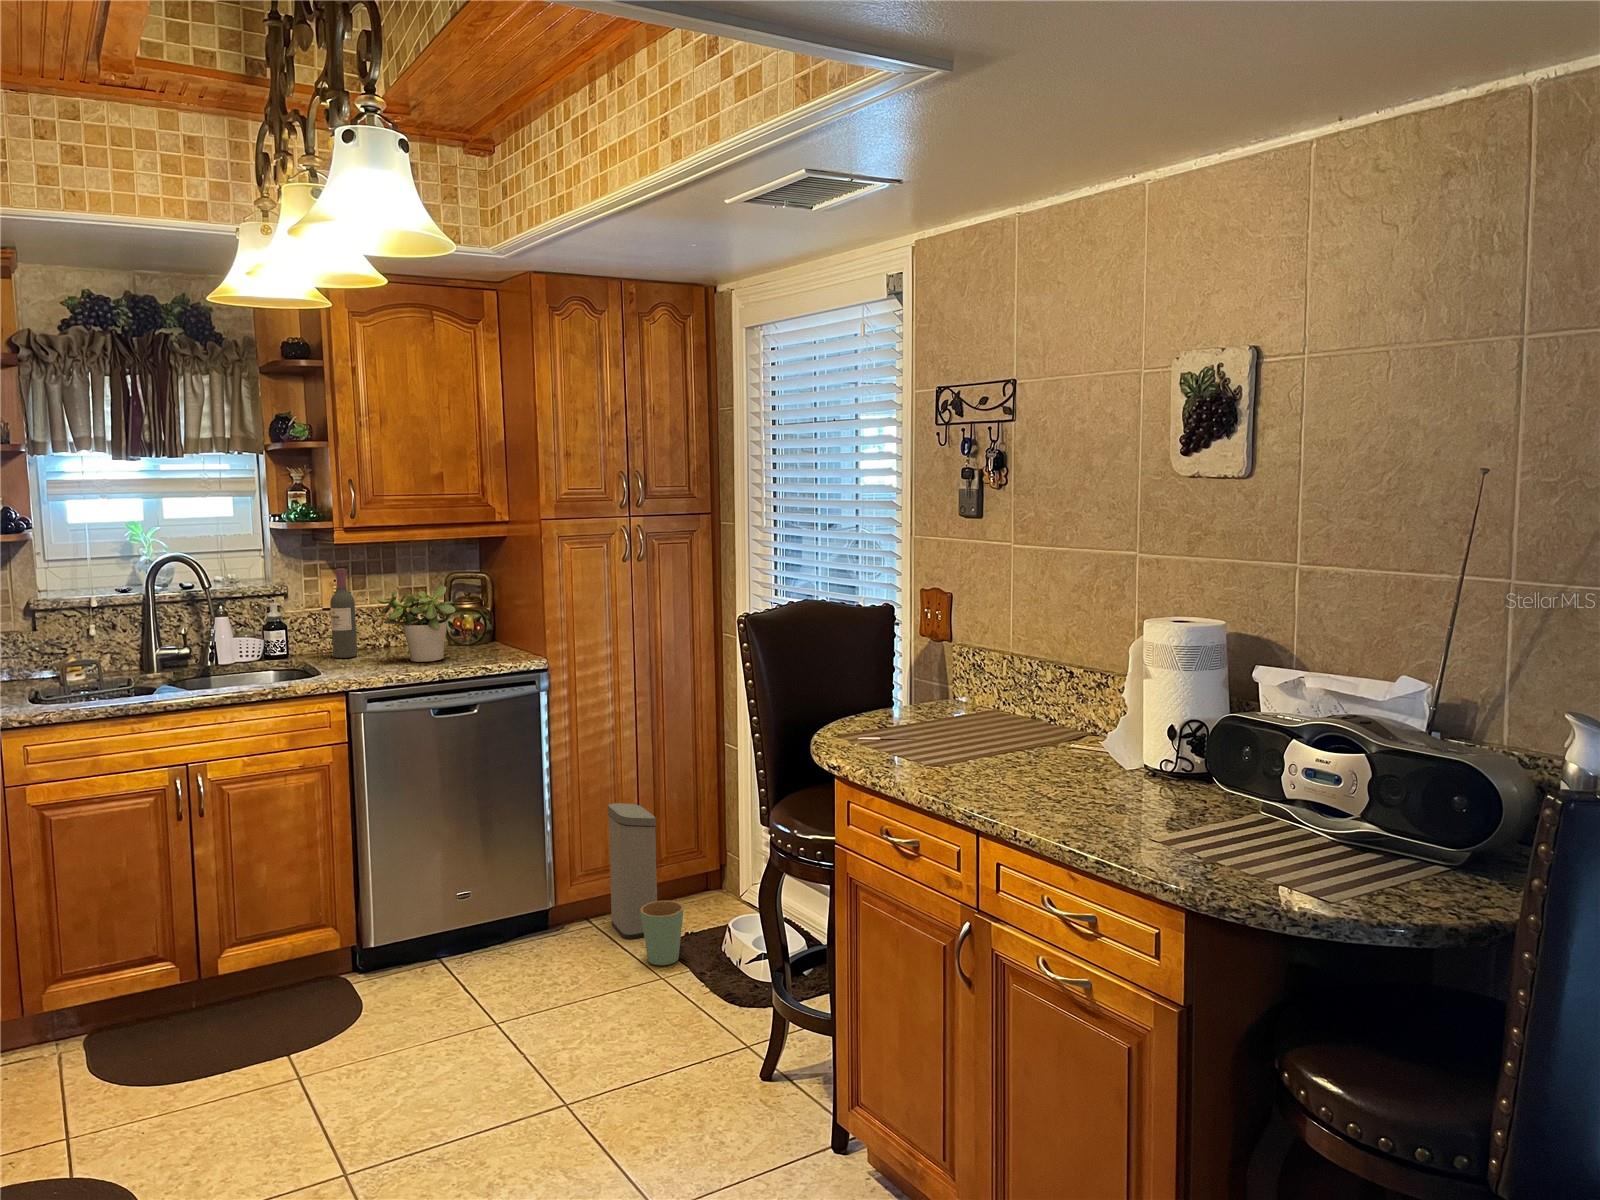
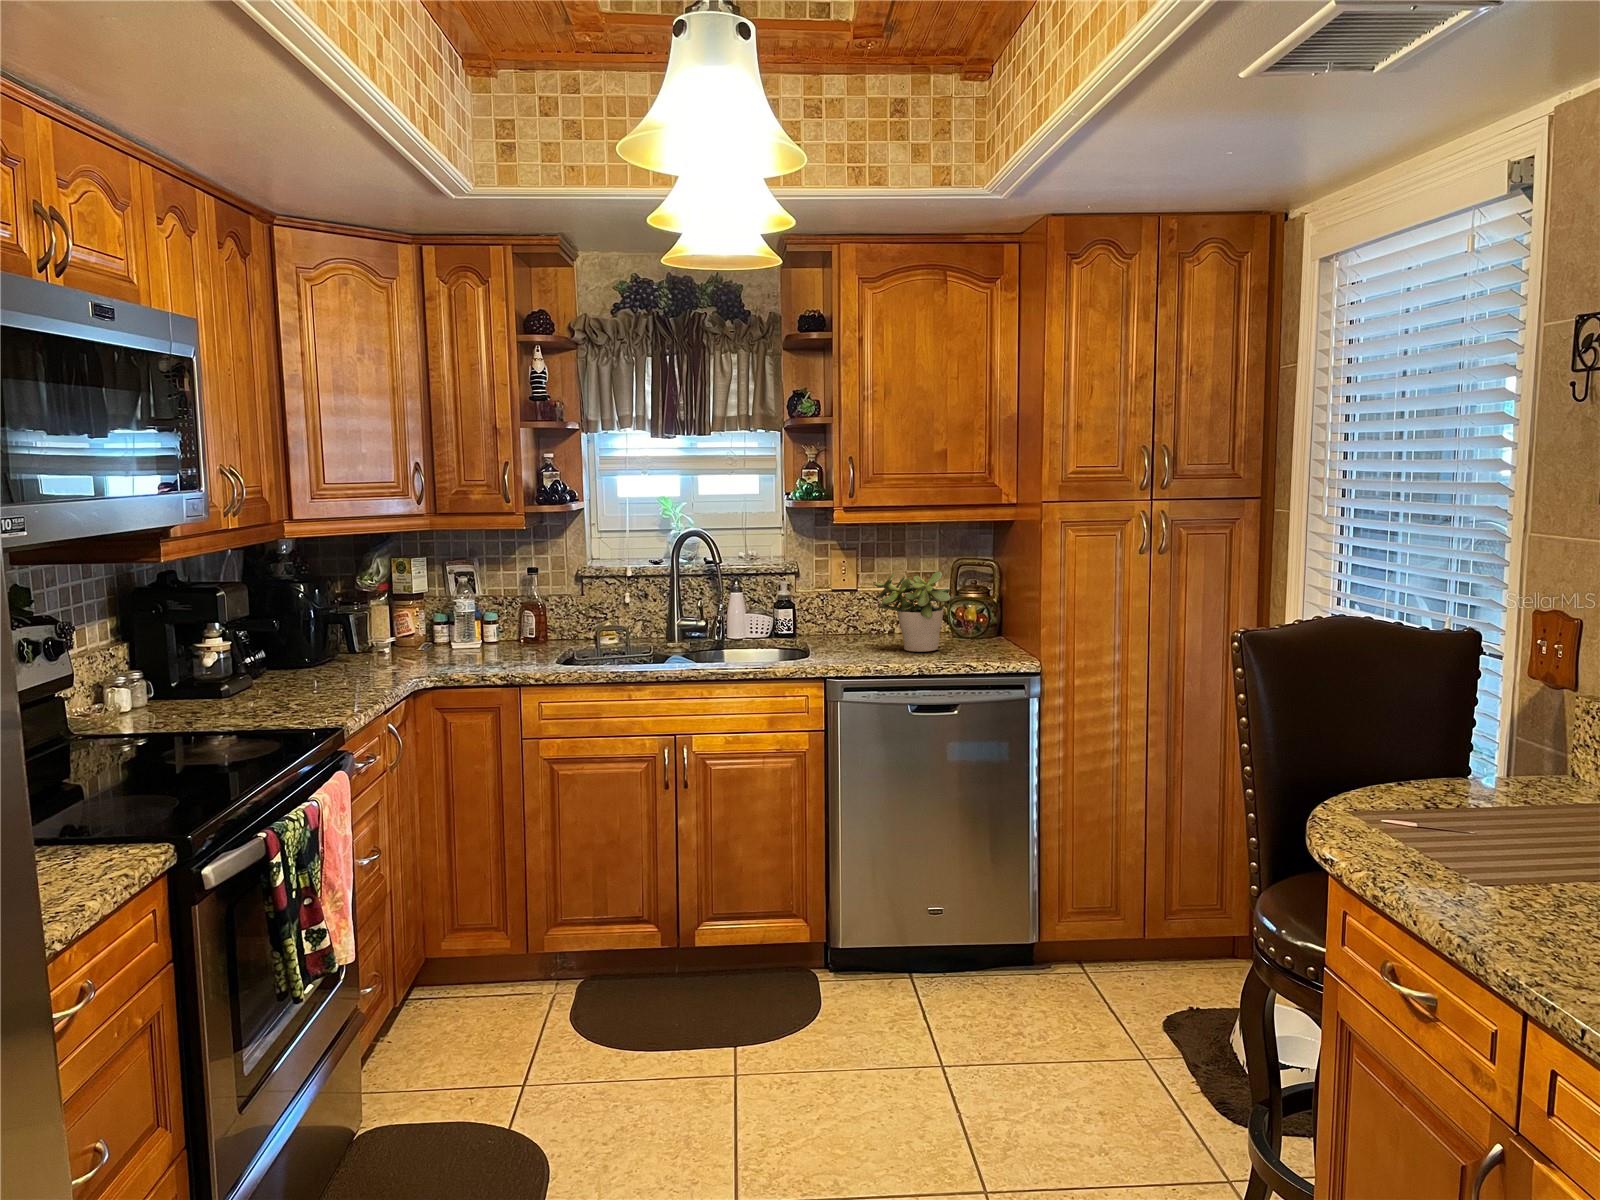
wine bottle: present [330,568,357,658] -> none [834,549,858,641]
trash can: present [607,803,684,965] -> none [1104,835,1183,1045]

